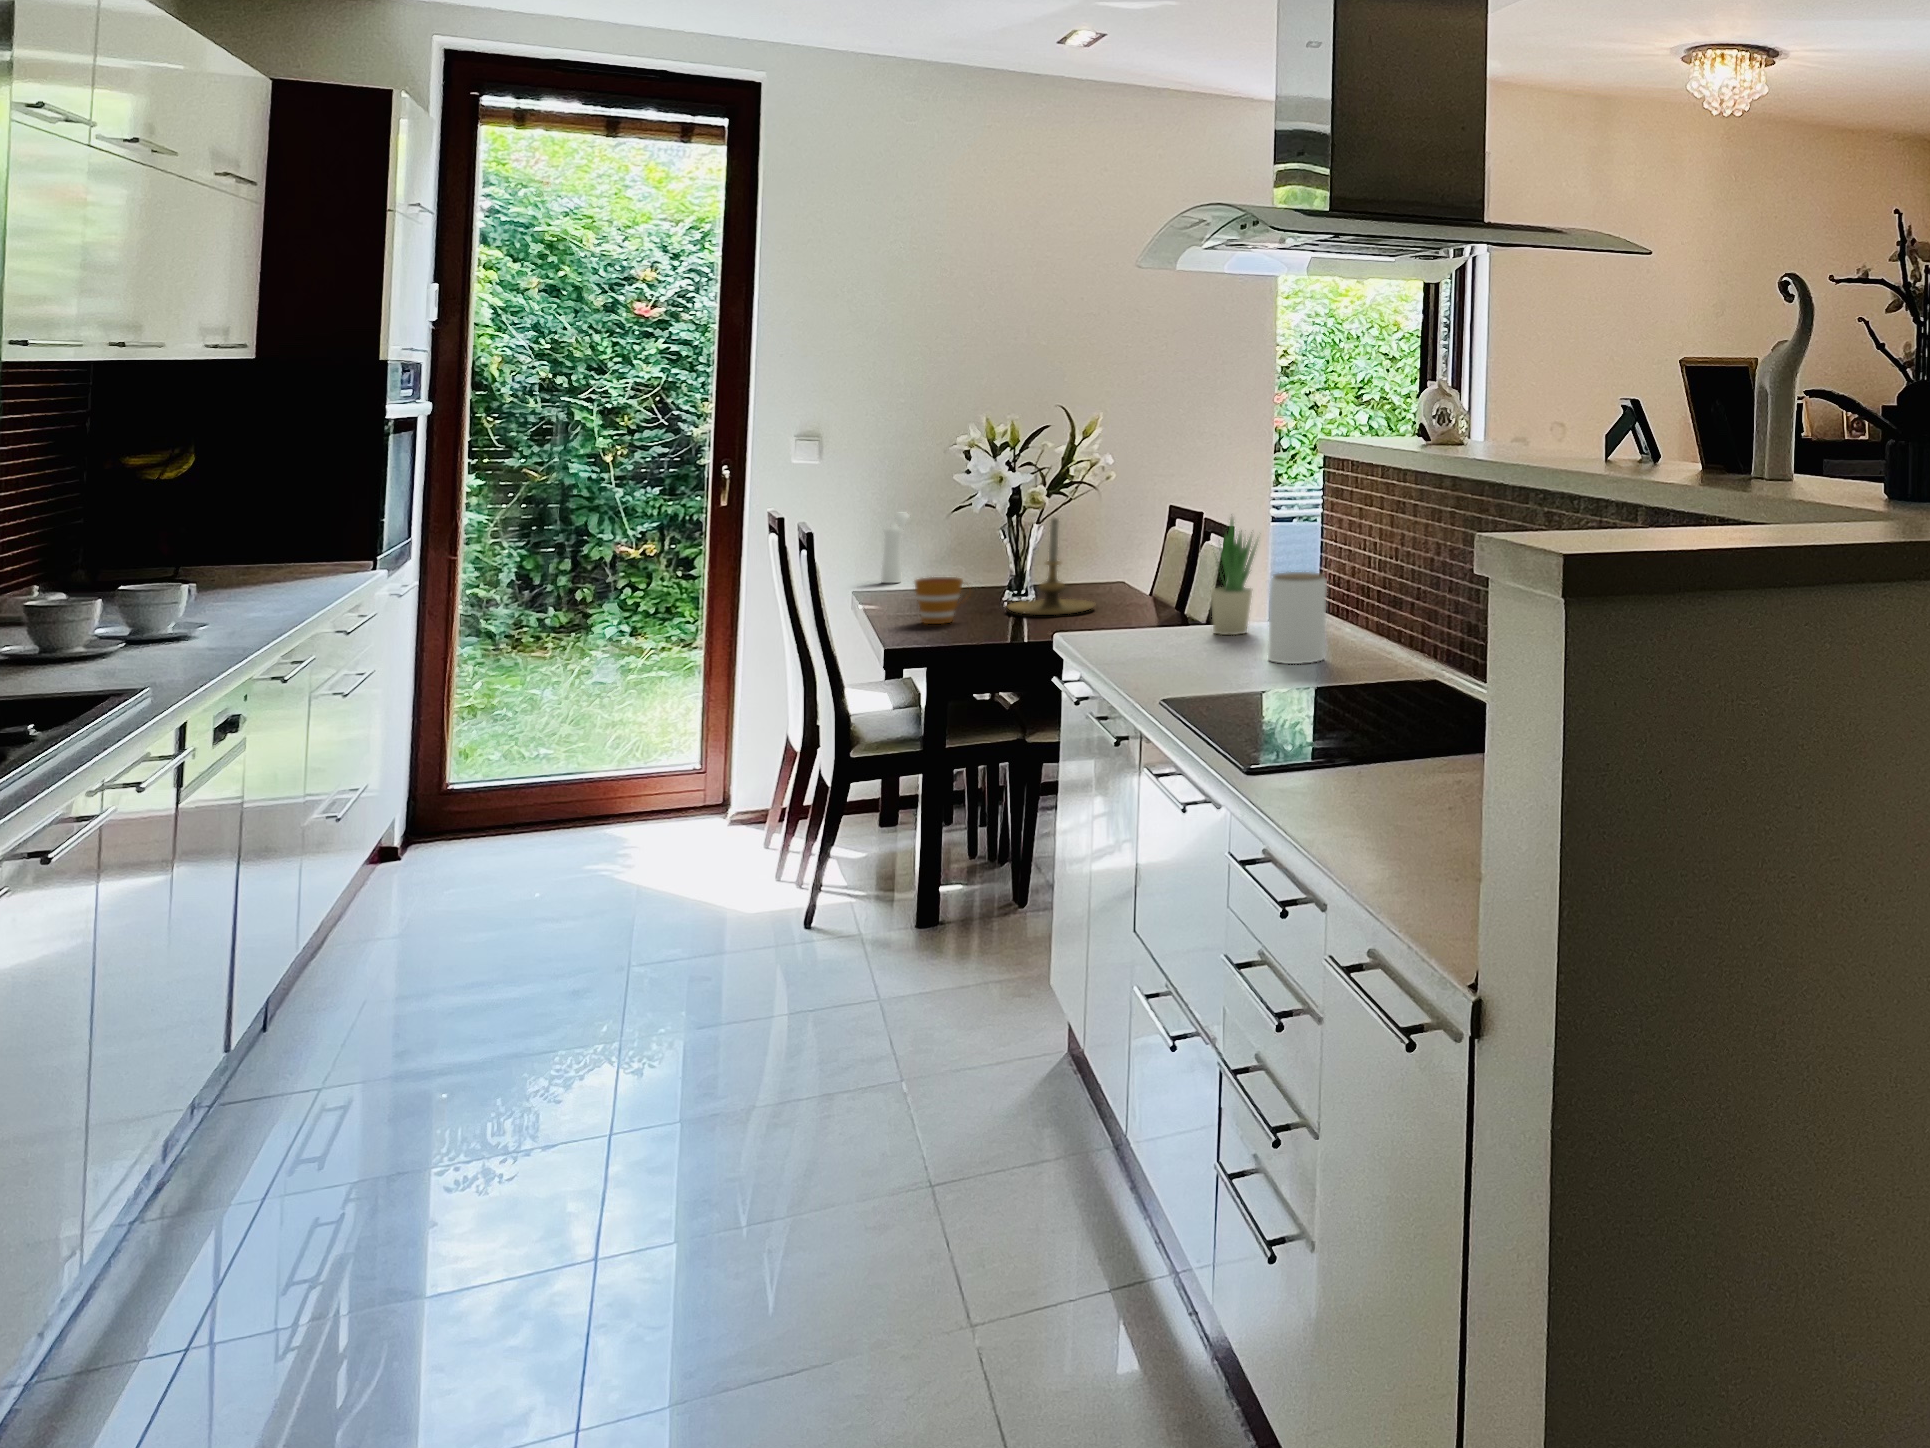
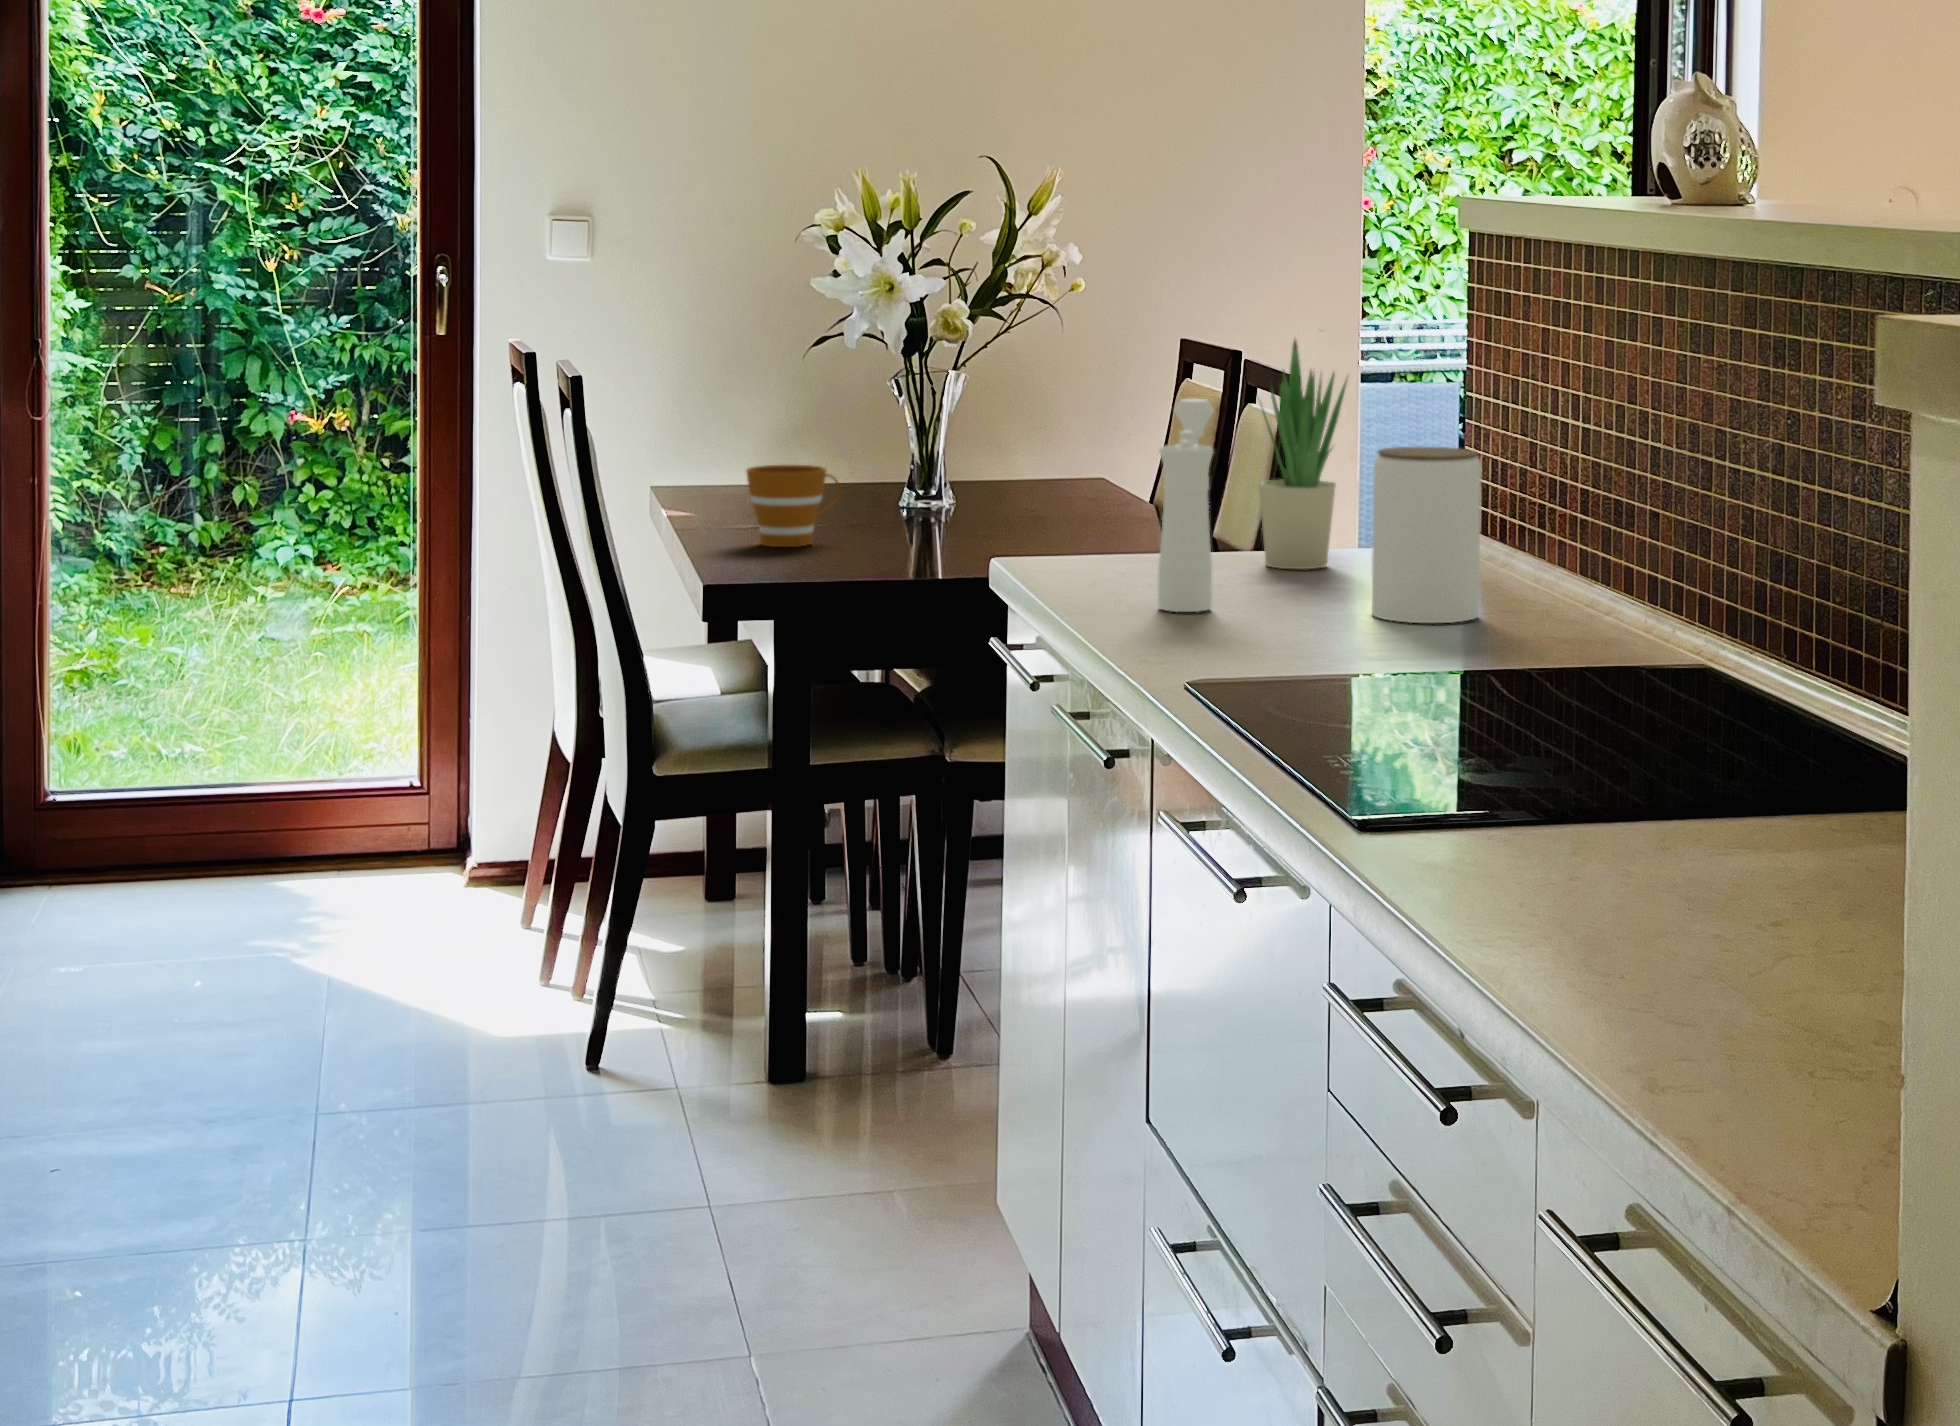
pepper mill: present [881,513,909,583] -> present [1158,399,1214,612]
candle holder: present [1008,518,1094,615] -> none [901,361,1052,537]

